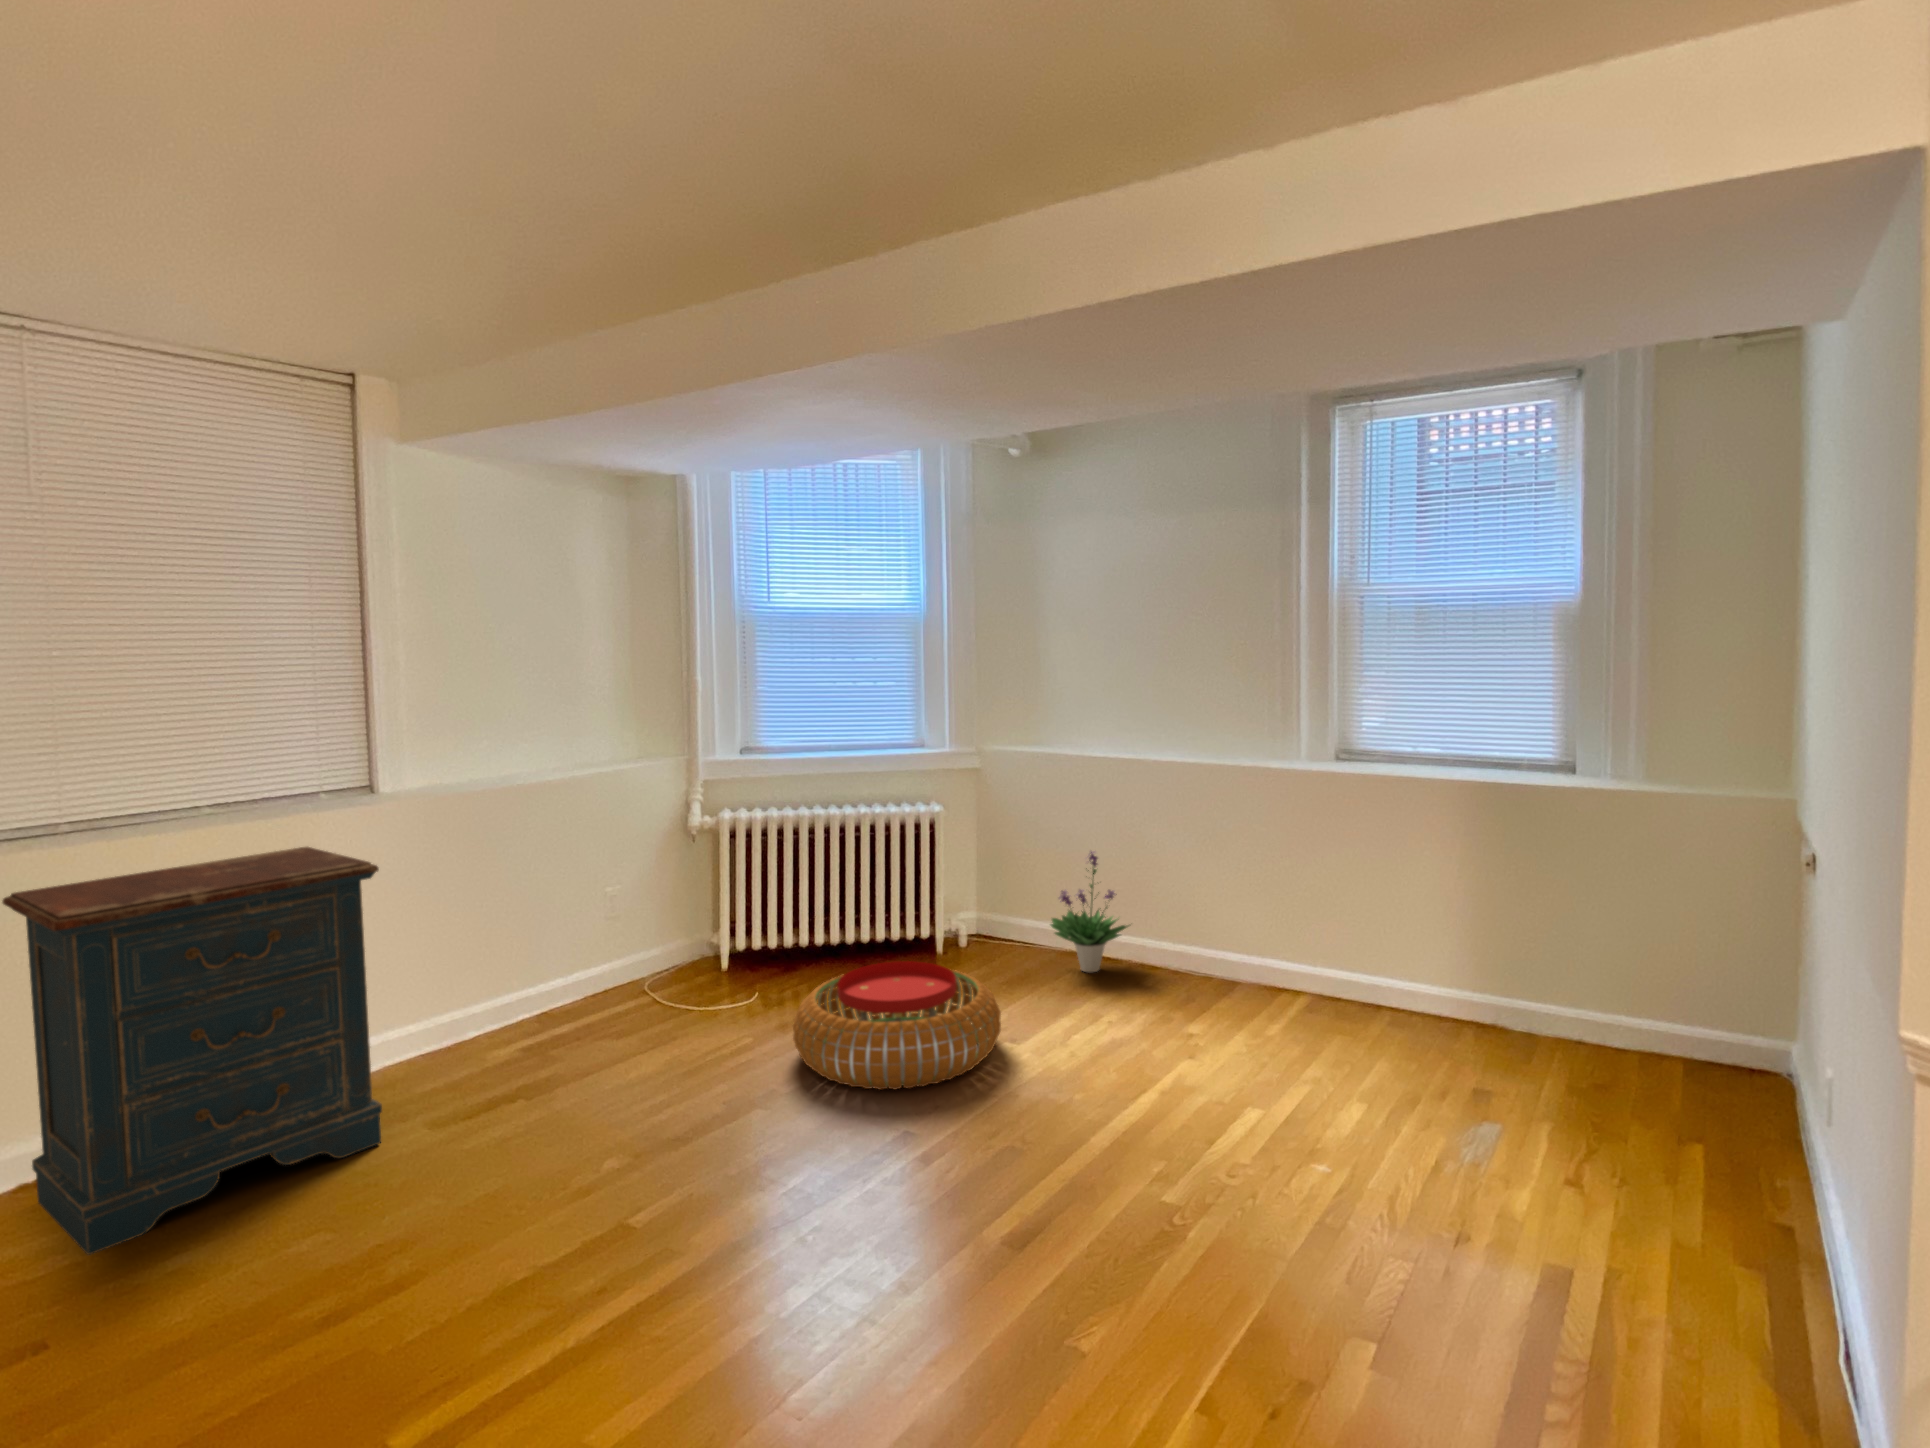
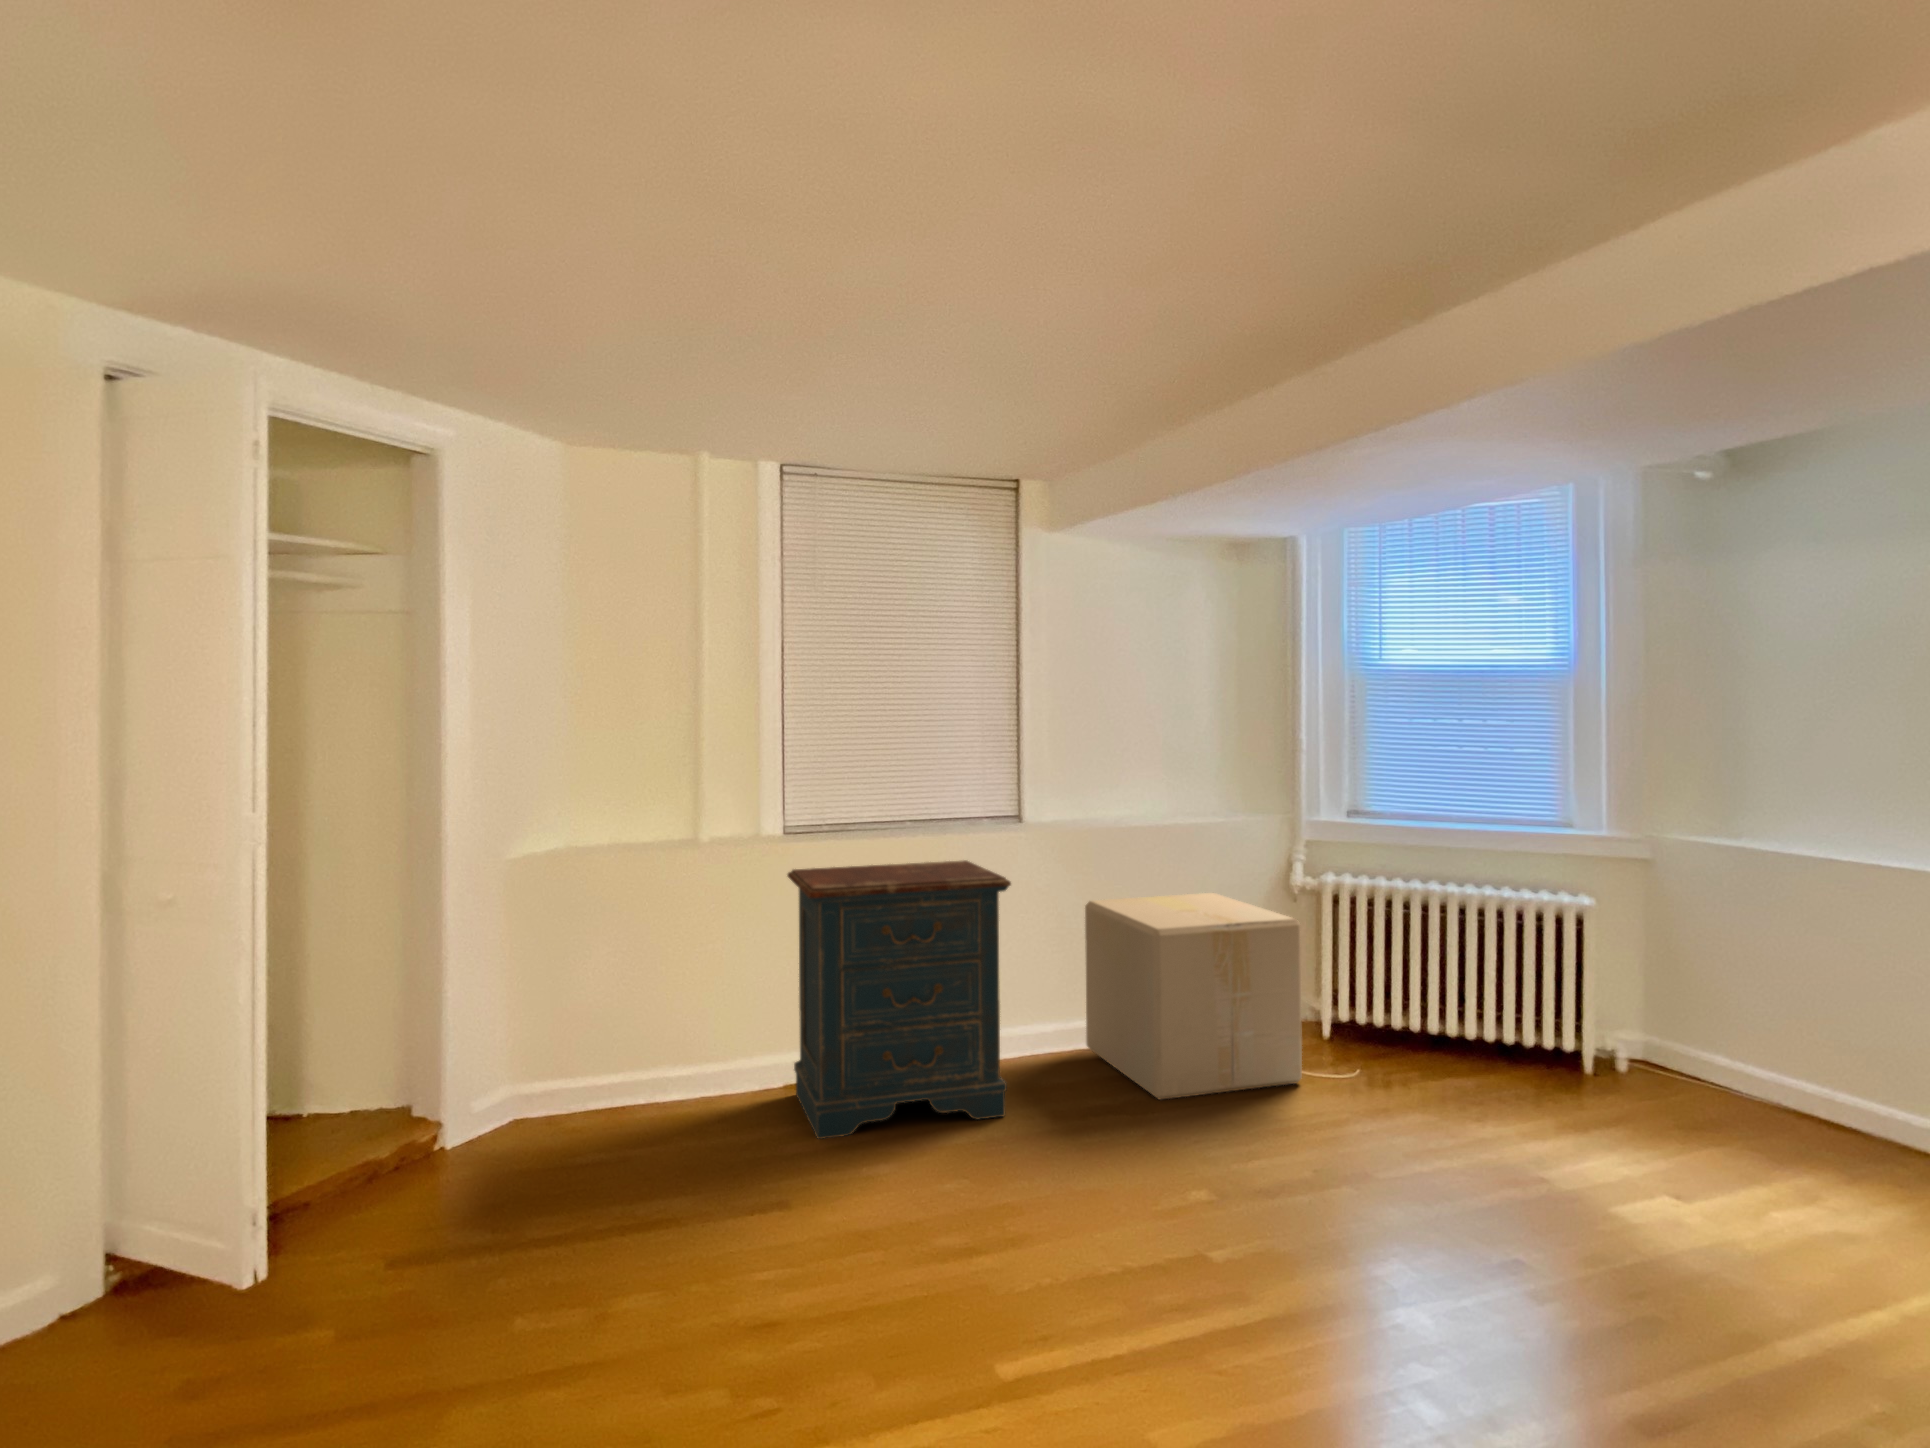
cardboard box: none [467,845,712,1074] -> present [1085,893,1302,1100]
potted plant: present [1051,851,1129,972] -> none [1745,977,1891,1142]
pouf: present [793,961,1001,1090] -> none [1380,1060,1649,1213]

